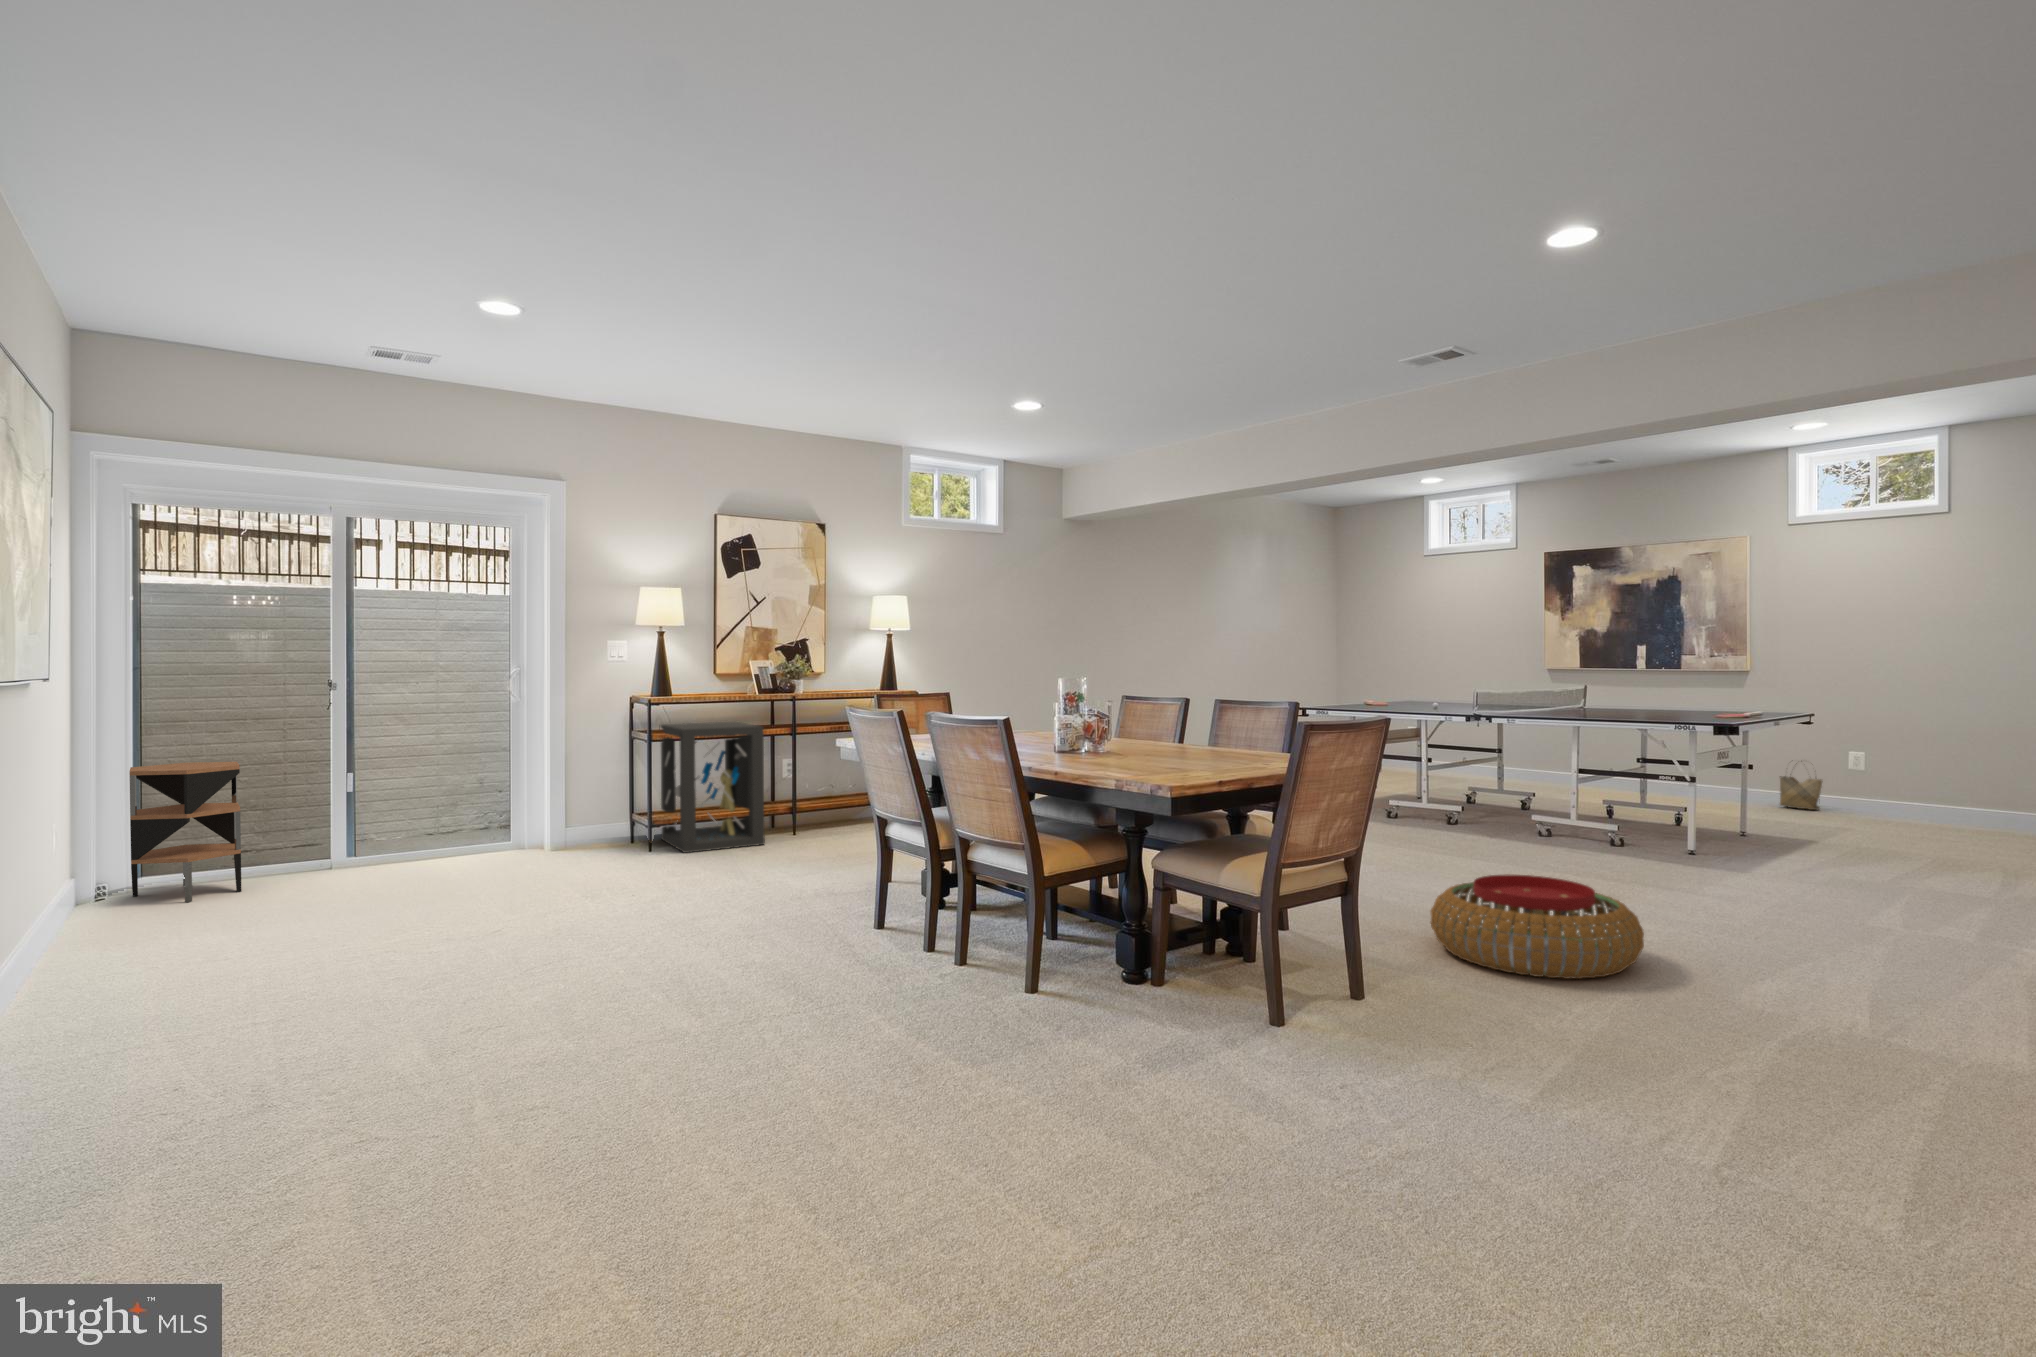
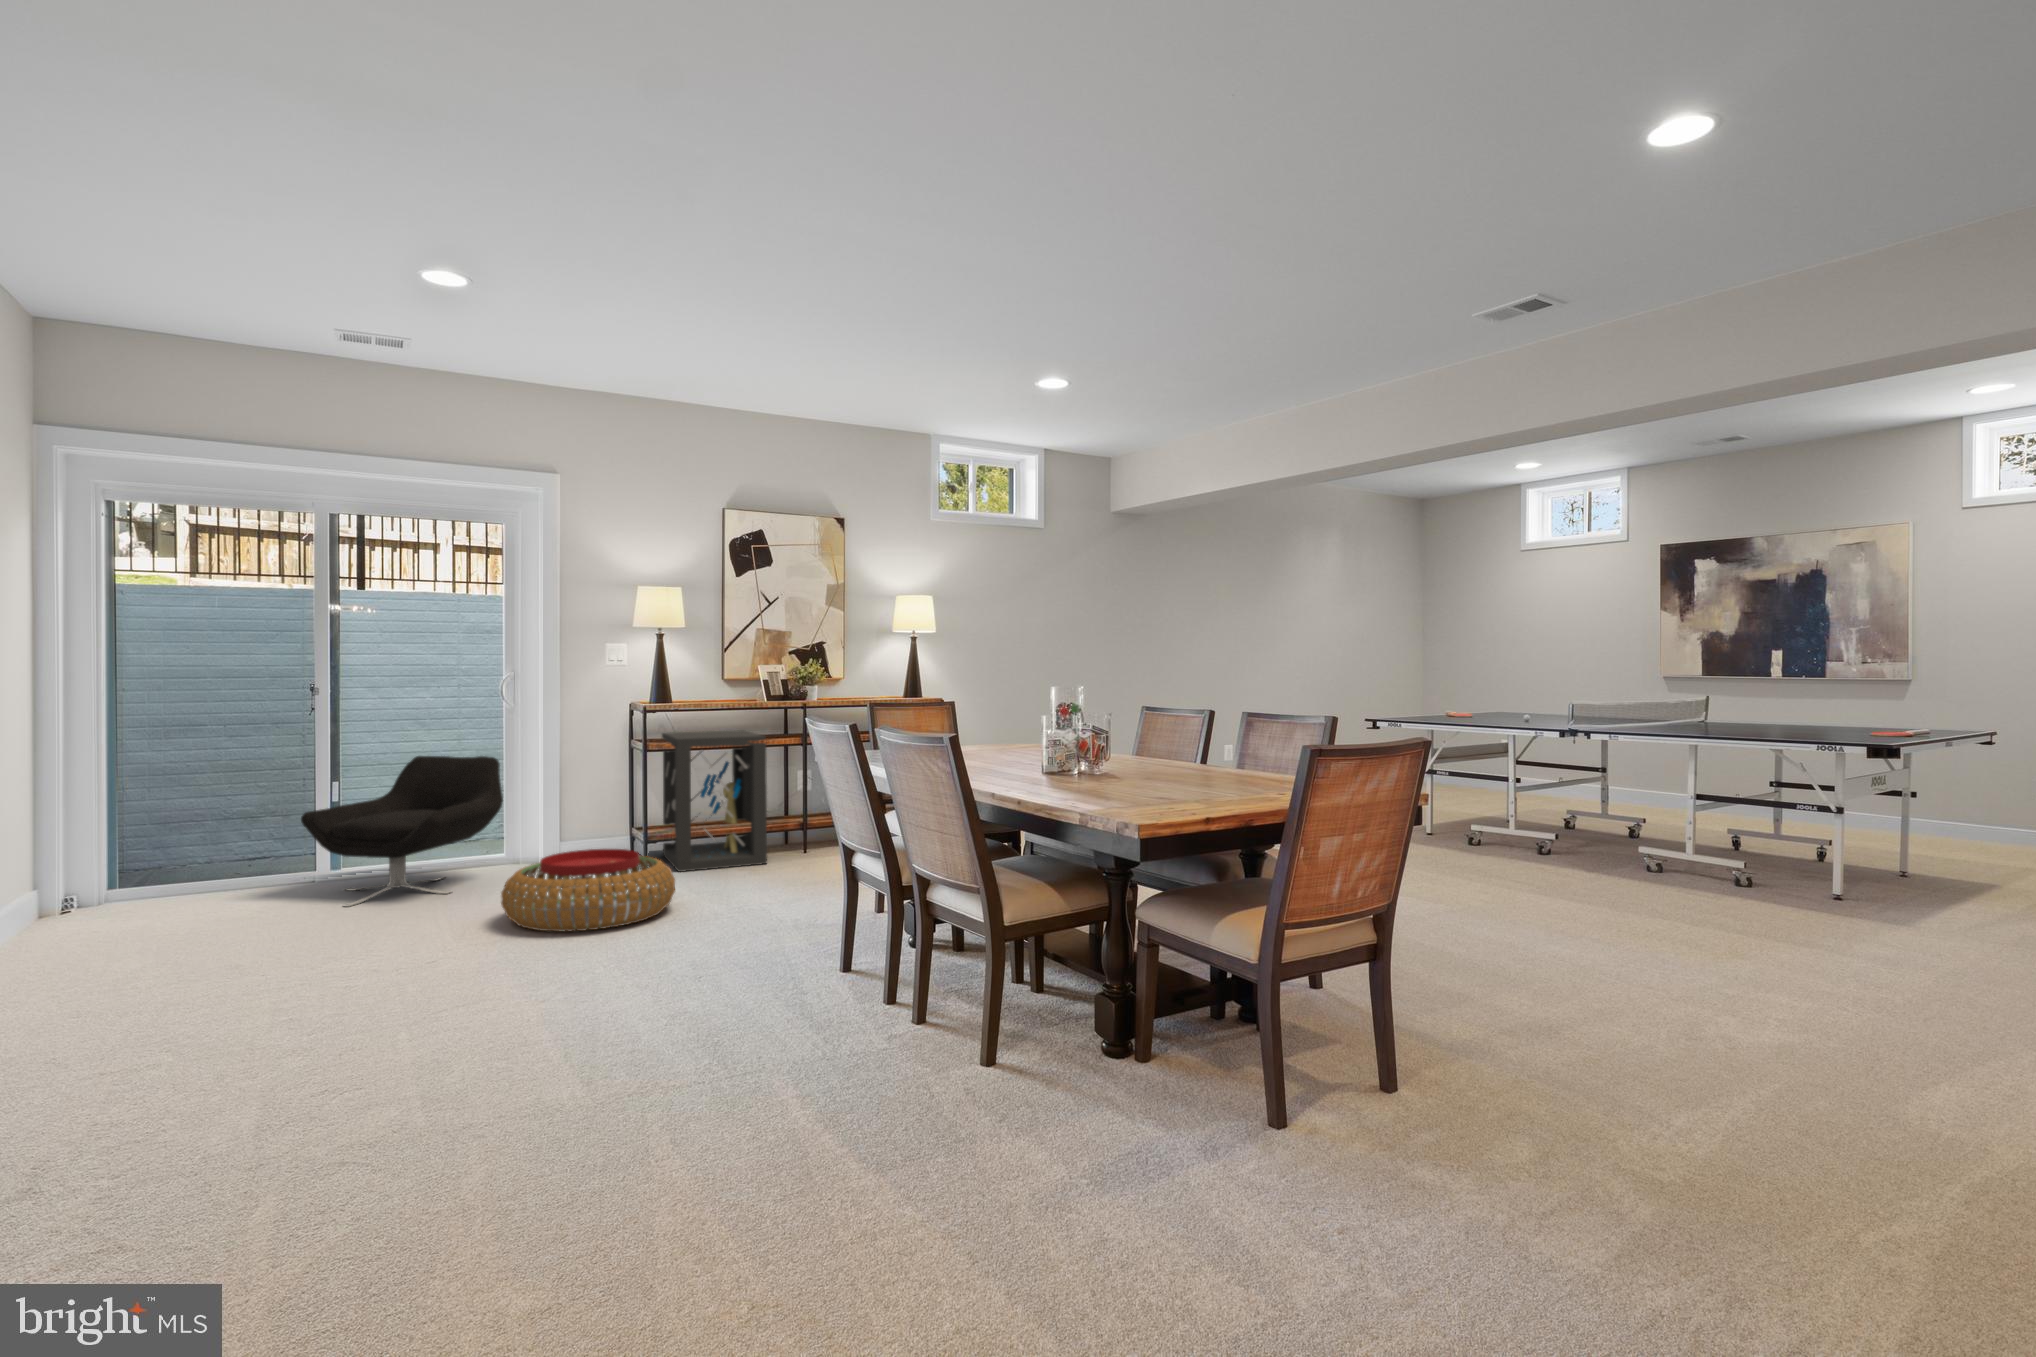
lounge chair: none [328,747,518,889] -> present [301,756,503,907]
woven basket: present [1780,761,1823,810] -> none [1948,786,2004,845]
side table: present [129,762,241,902] -> none [90,770,211,917]
pouf: present [1430,875,1644,979] -> present [501,849,675,931]

